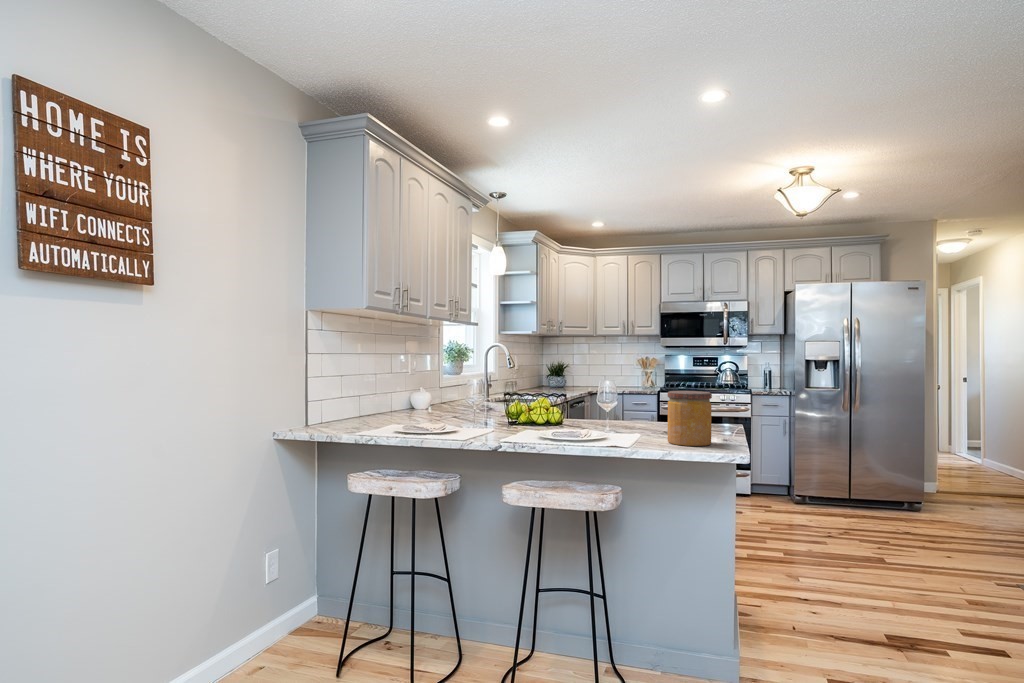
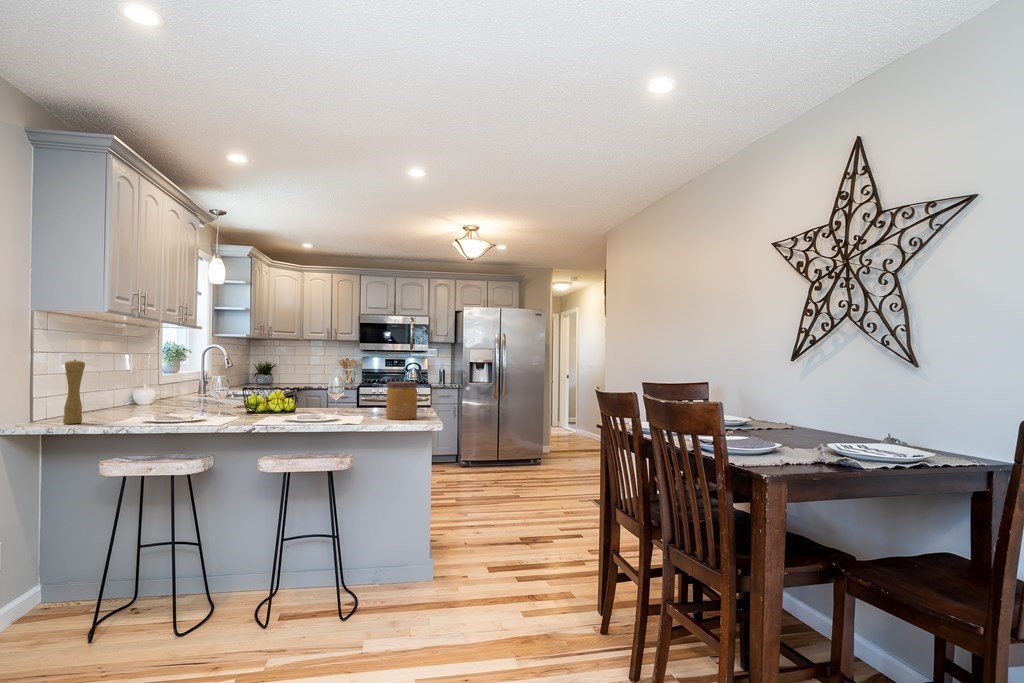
pepper mill: none [328,361,346,428] -> present [63,360,85,424]

